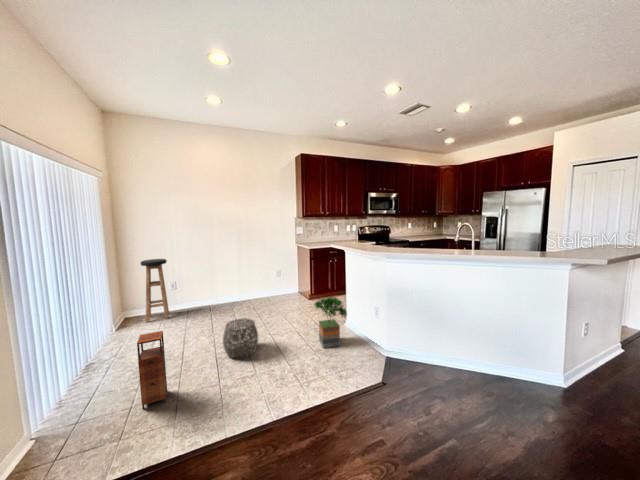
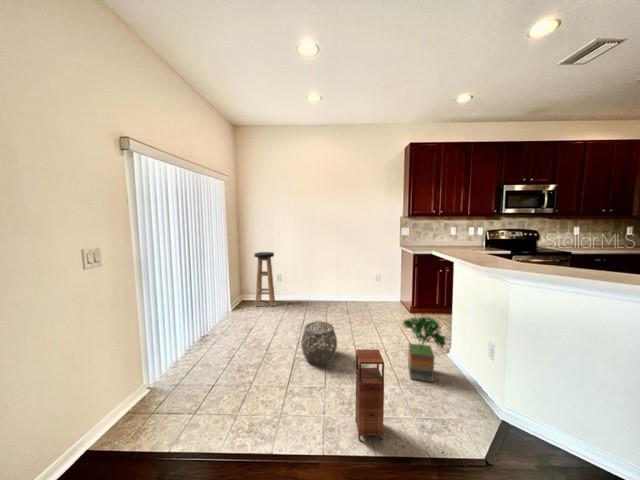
storage cabinet: present [137,331,167,409] -> present [355,349,384,440]

